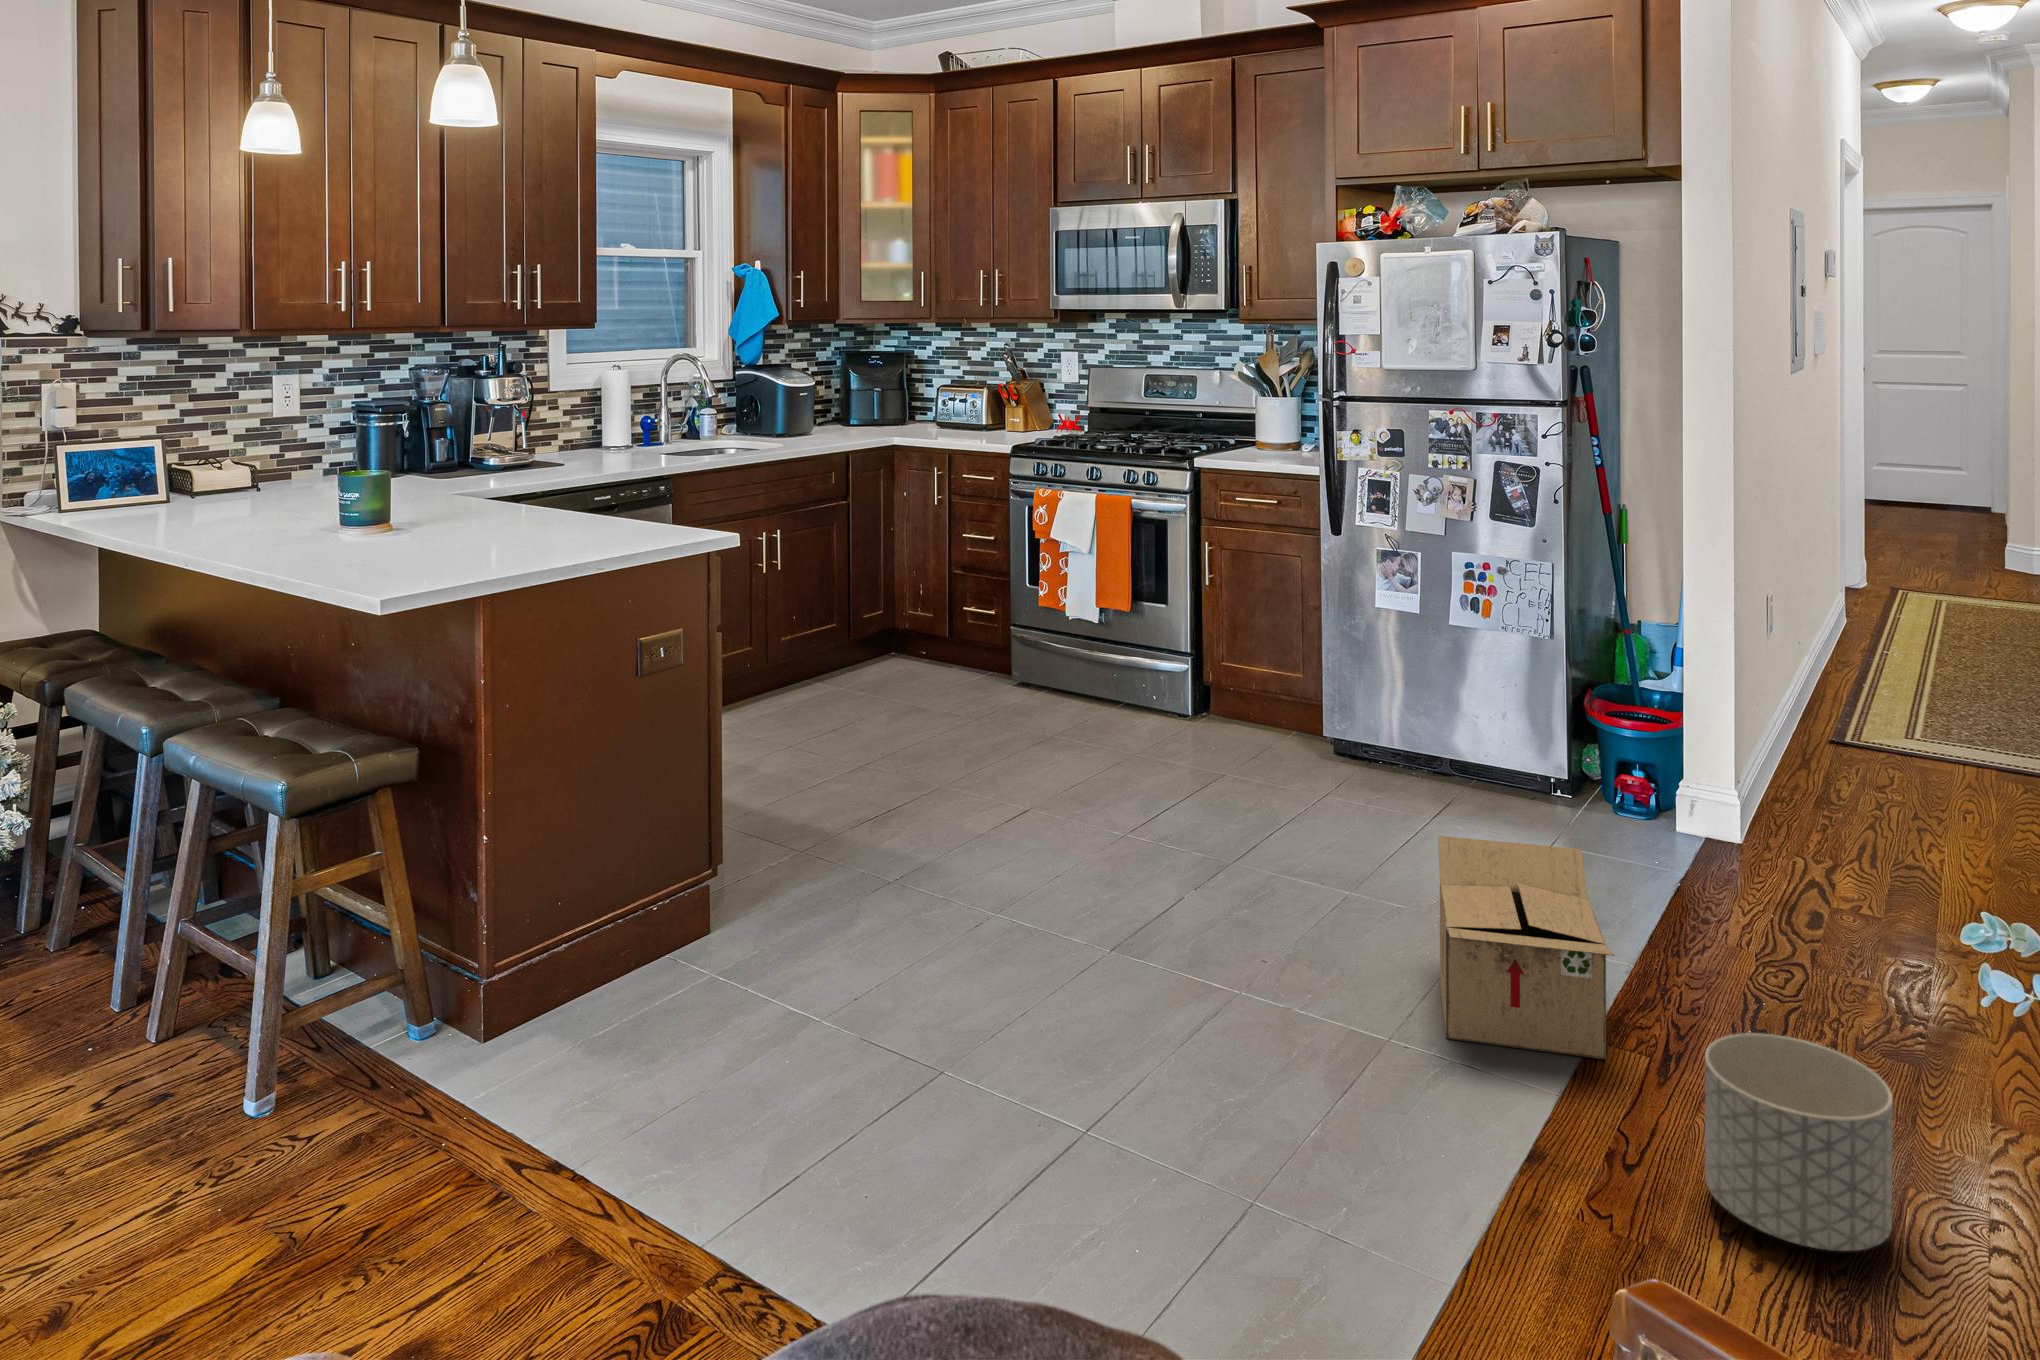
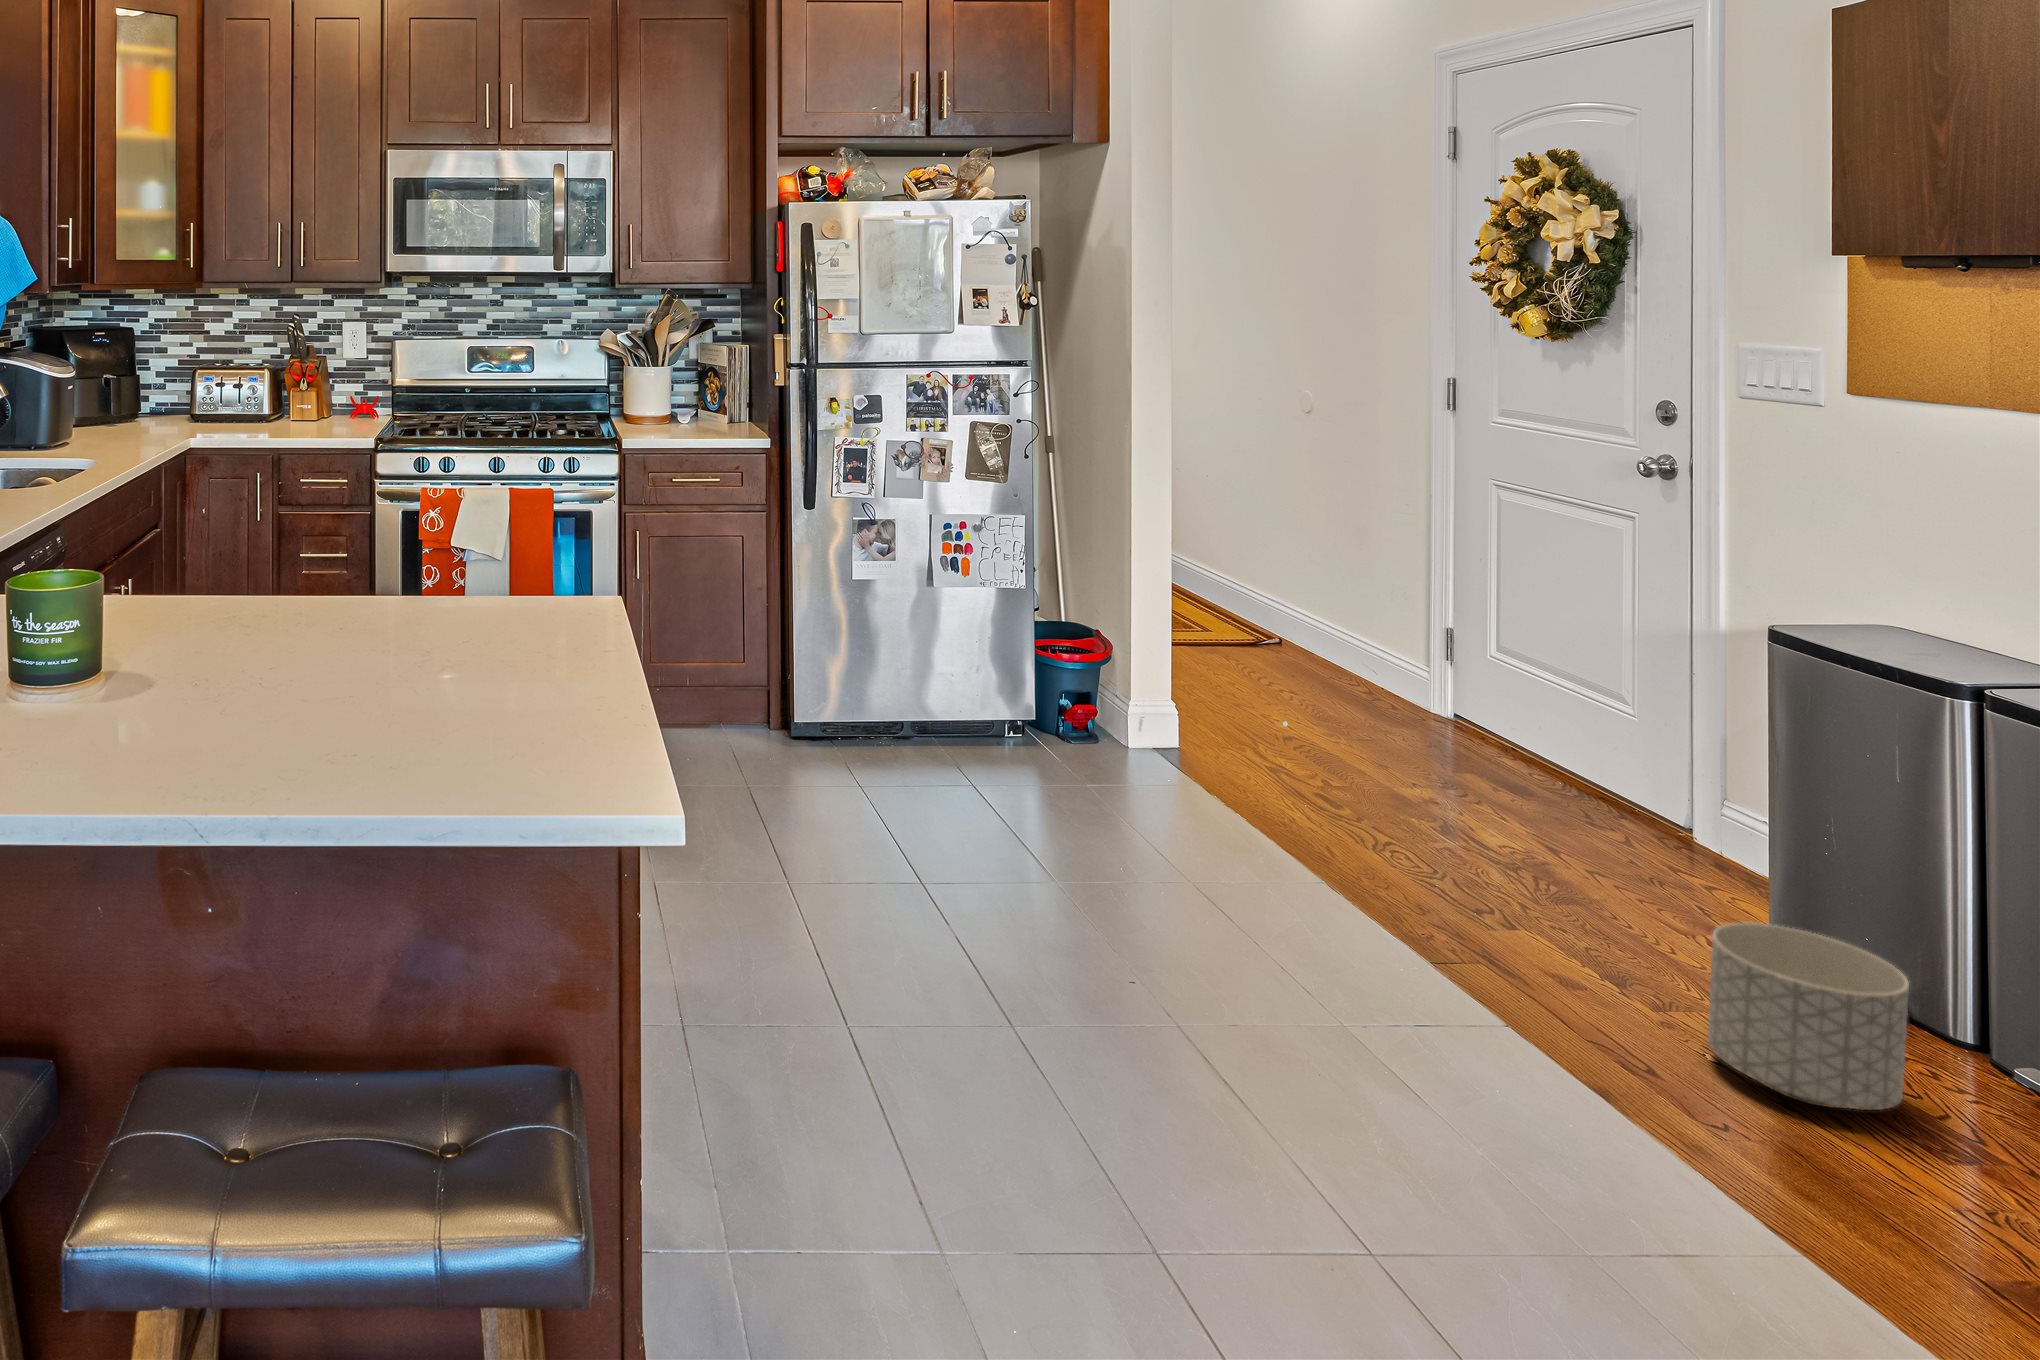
cardboard box: present [1438,836,1615,1059] -> none [1244,787,1529,1010]

